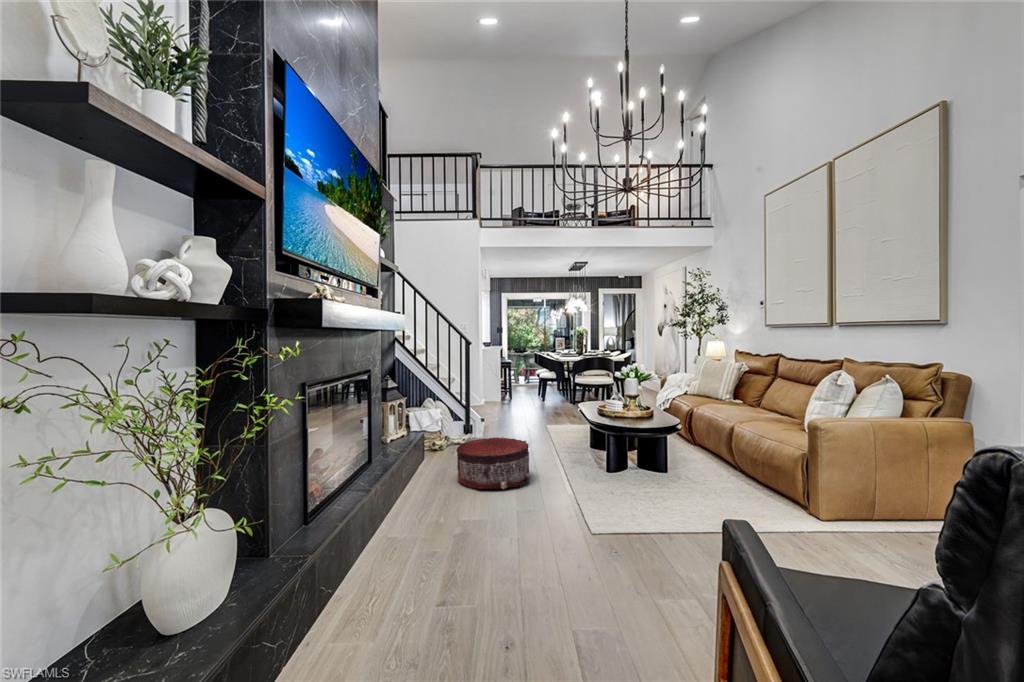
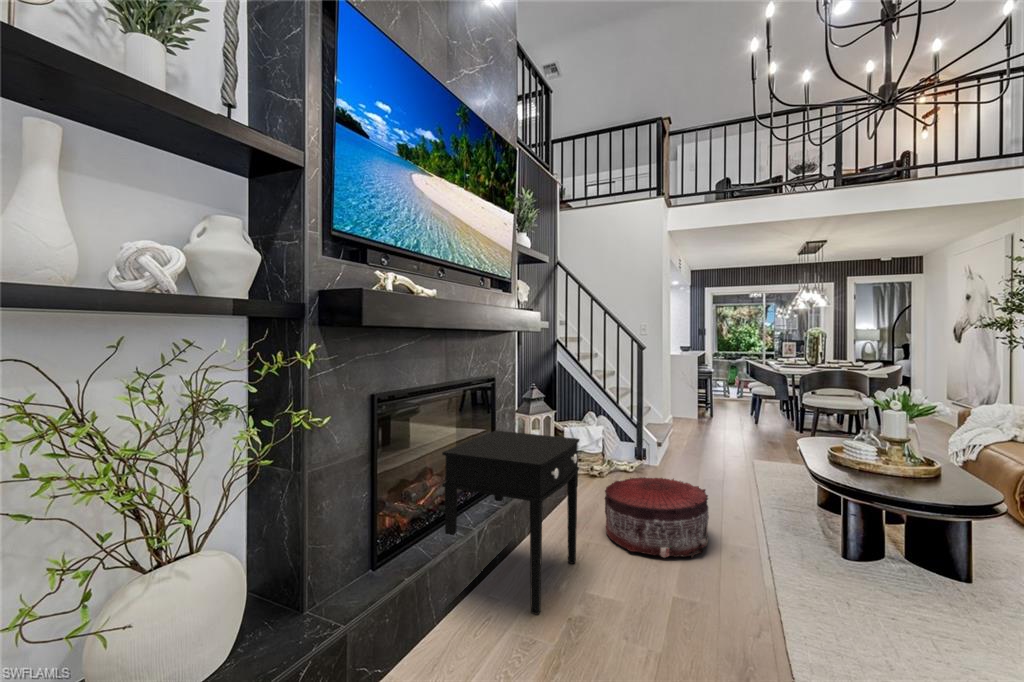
side table: none [348,409,446,534] -> present [442,431,579,615]

